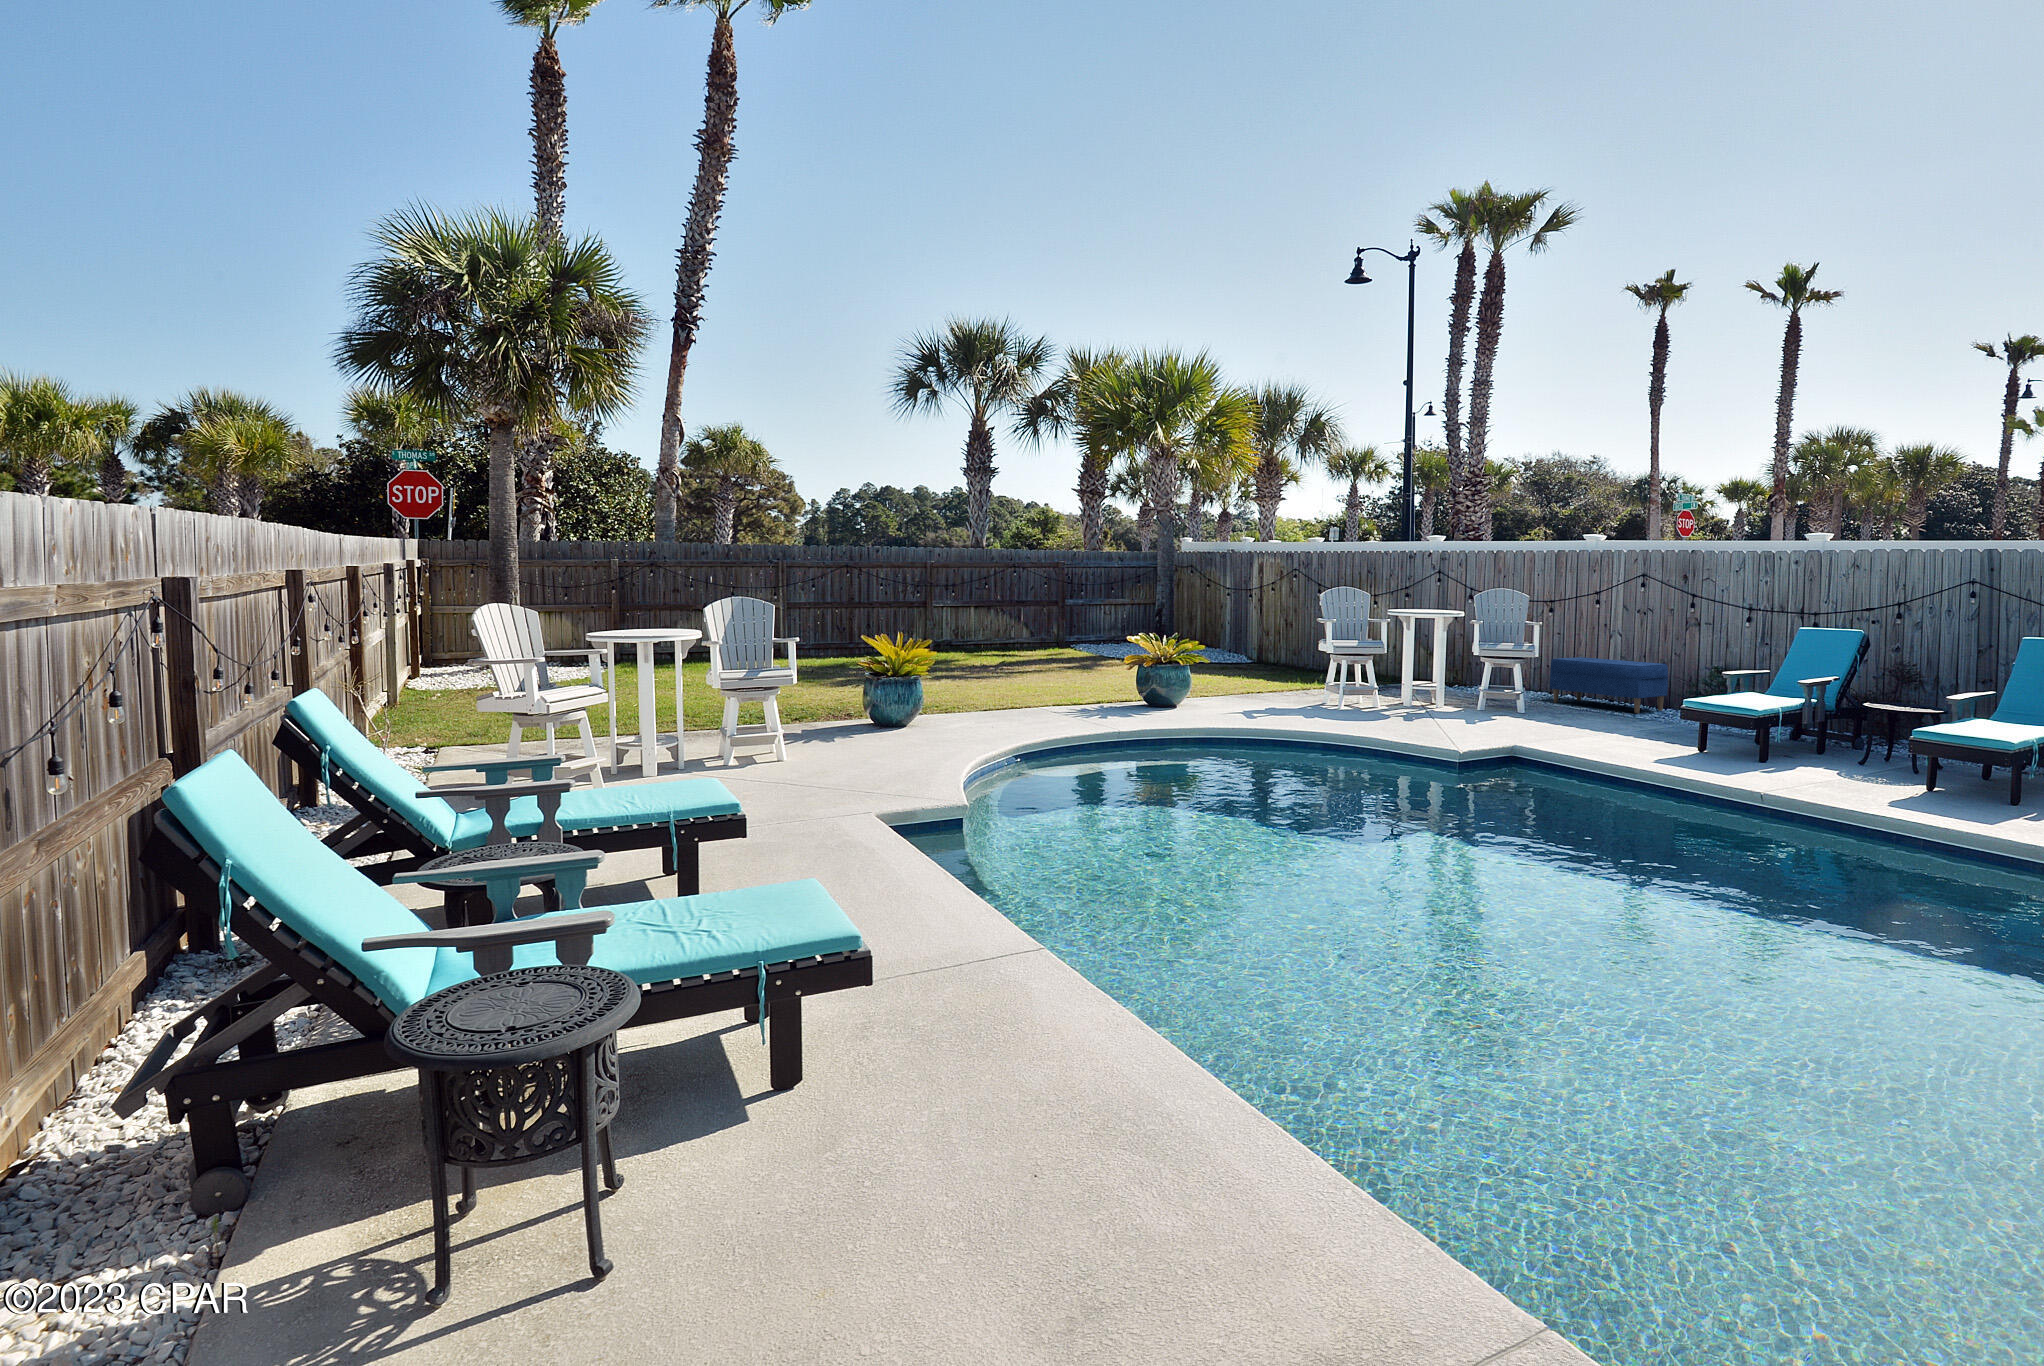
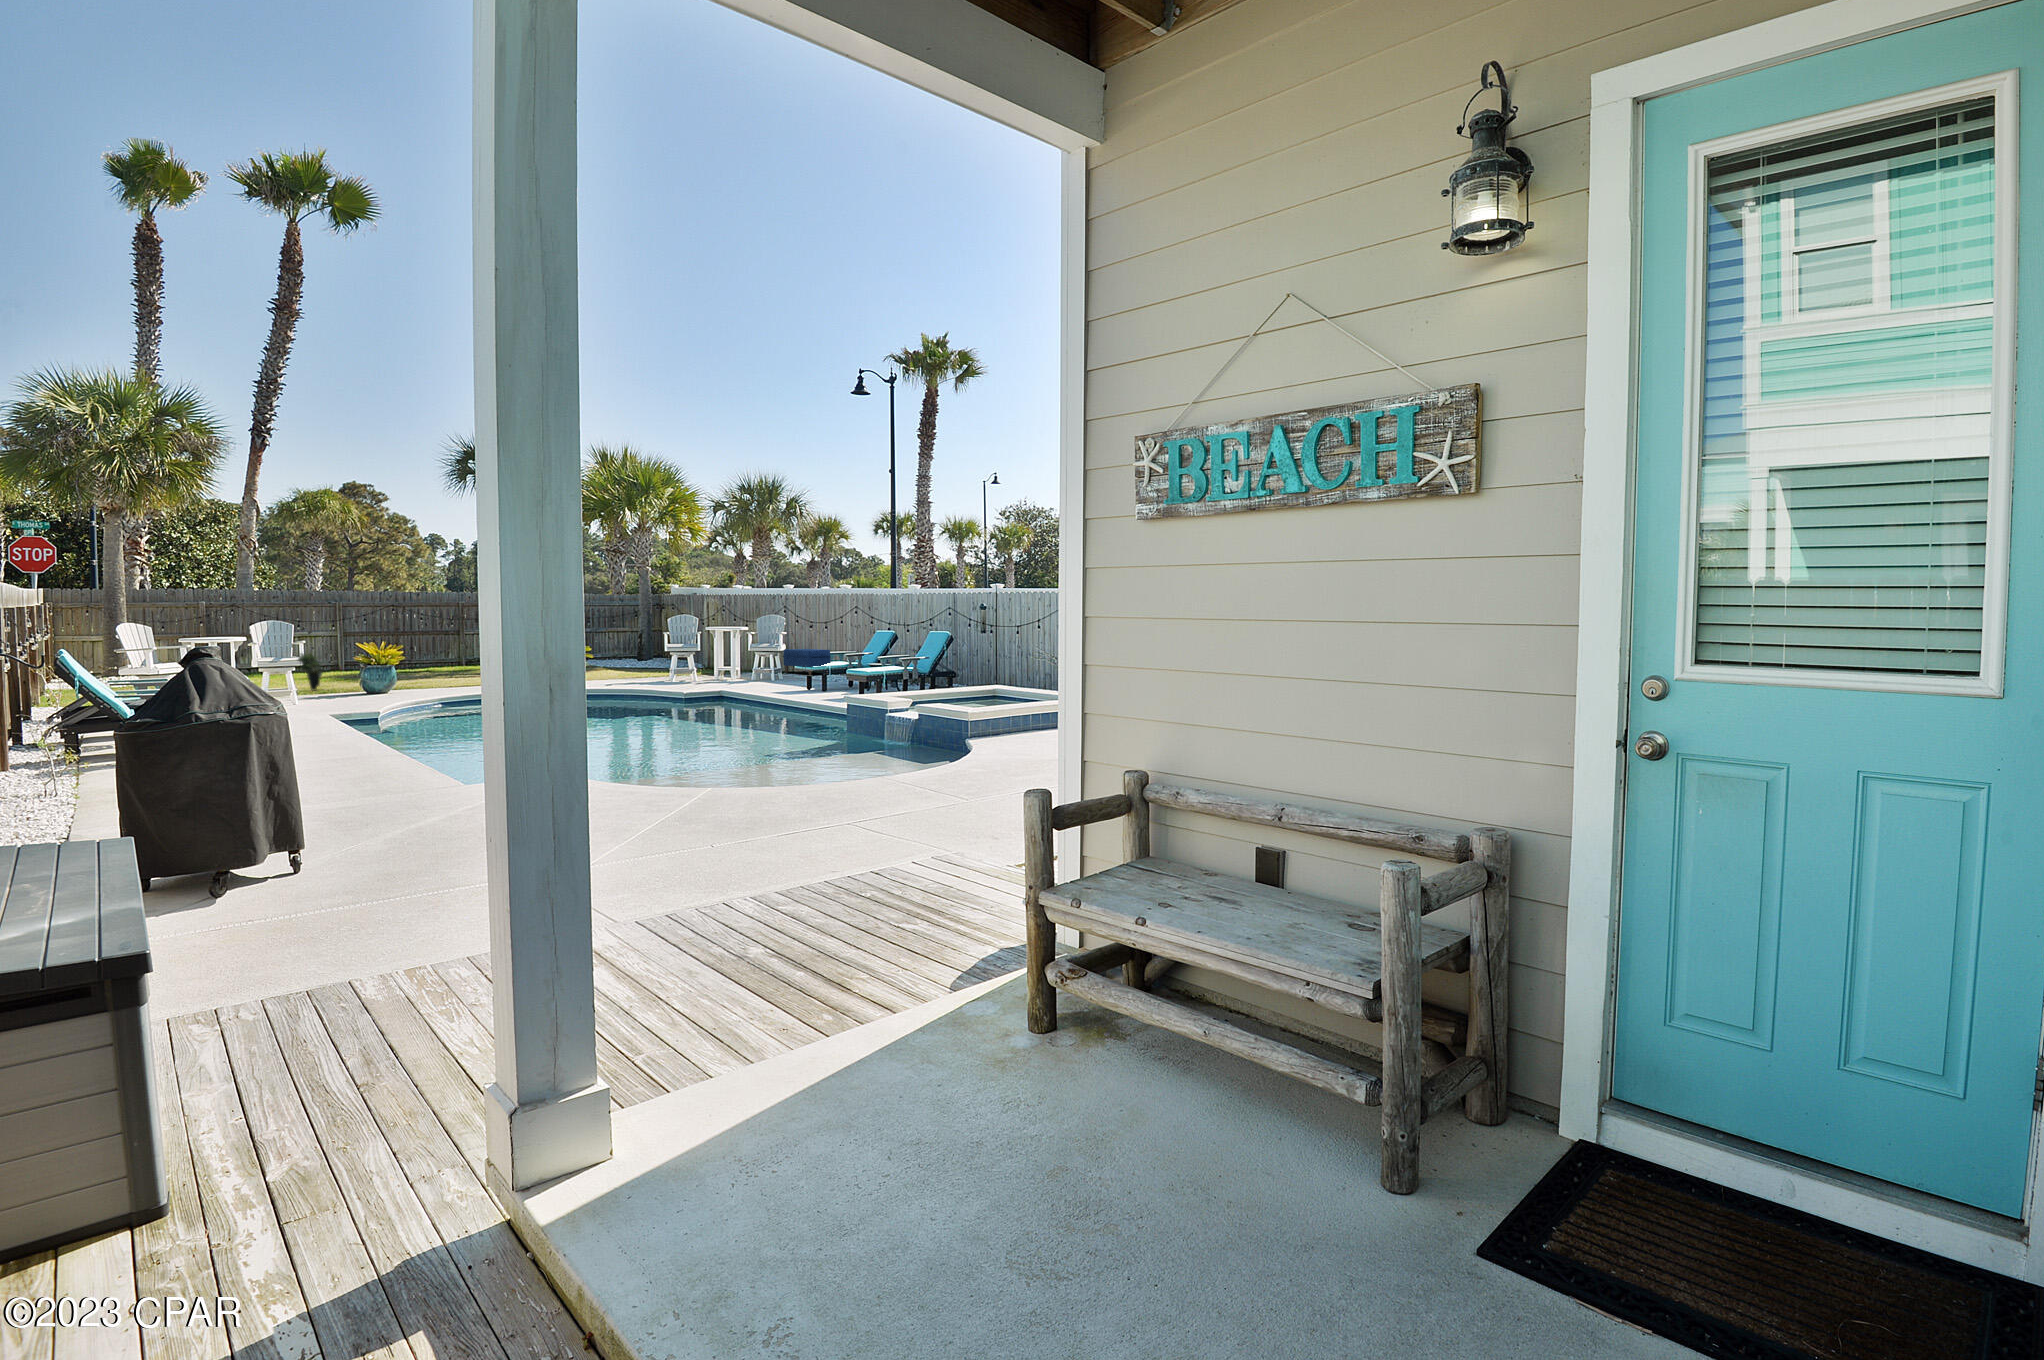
potted plant: none [788,670,836,752] -> present [298,653,324,691]

